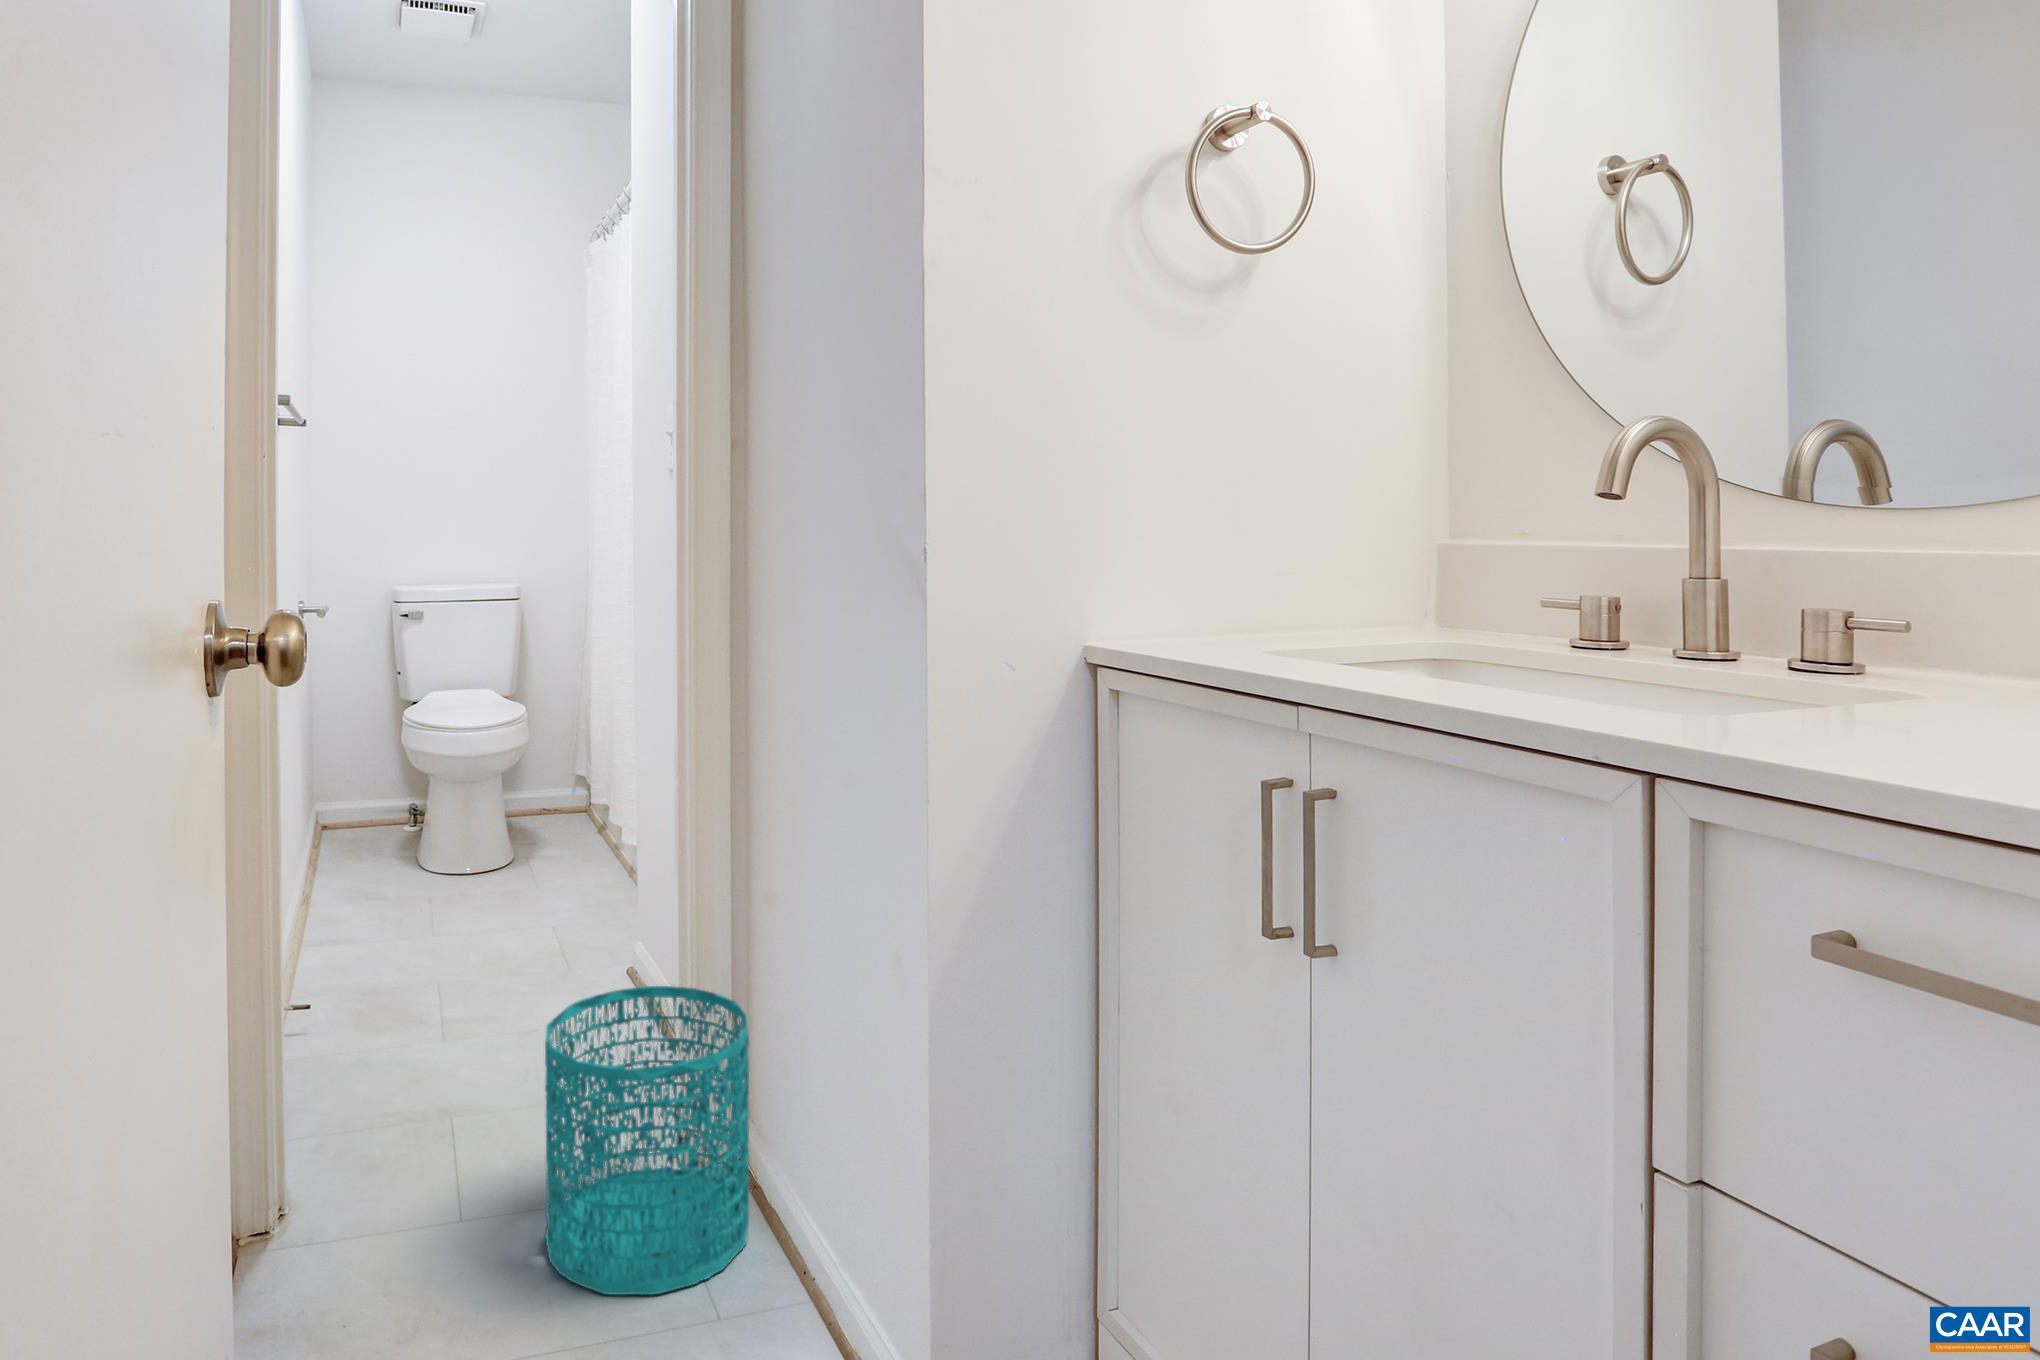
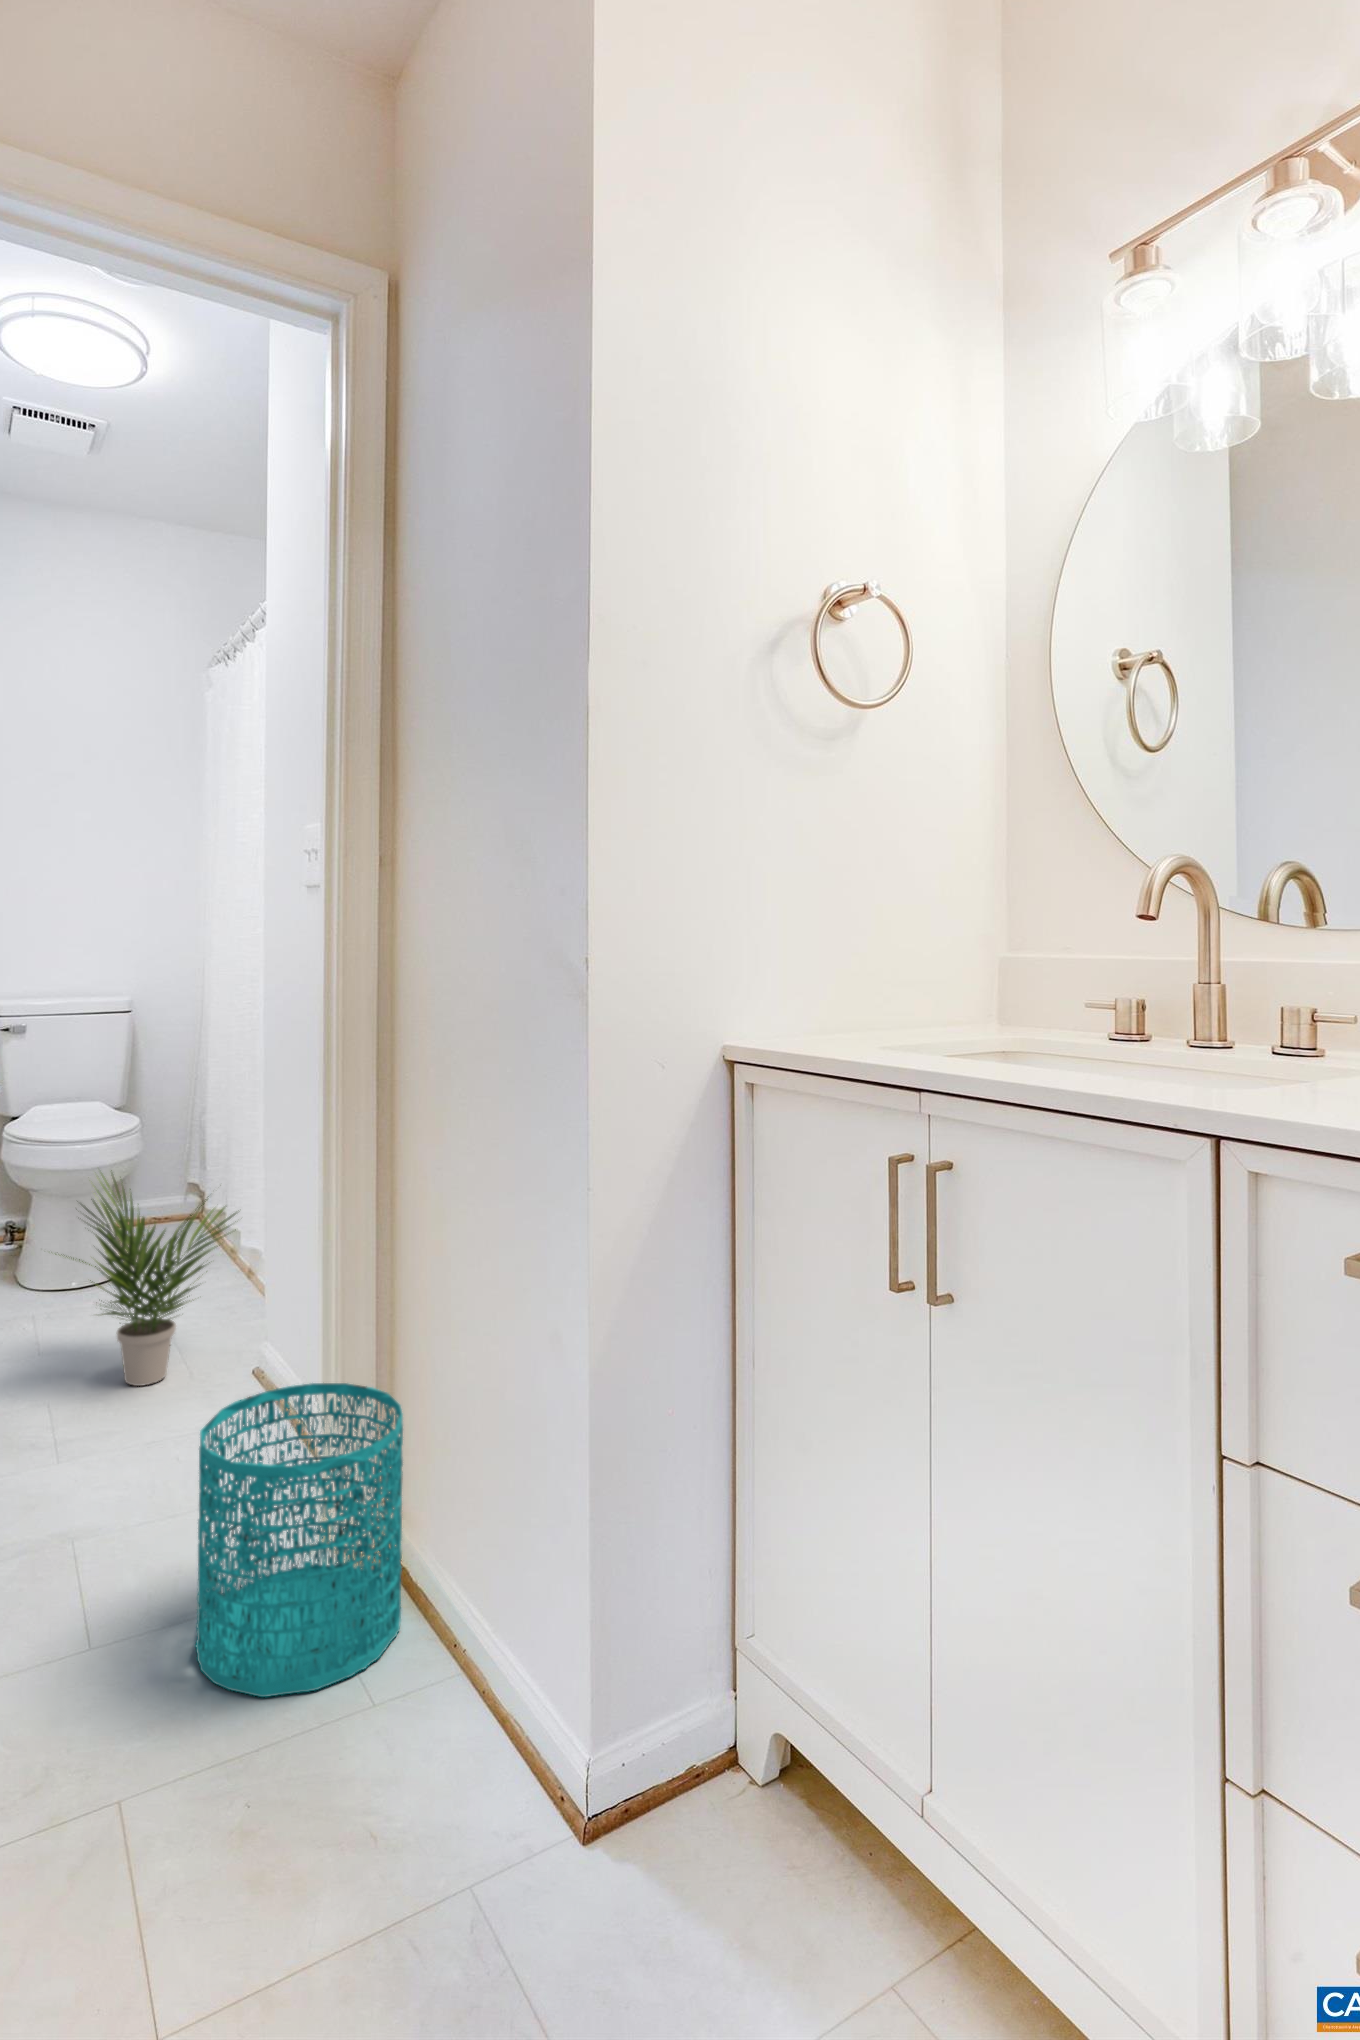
potted plant: none [416,755,616,973] -> present [55,1170,236,1386]

